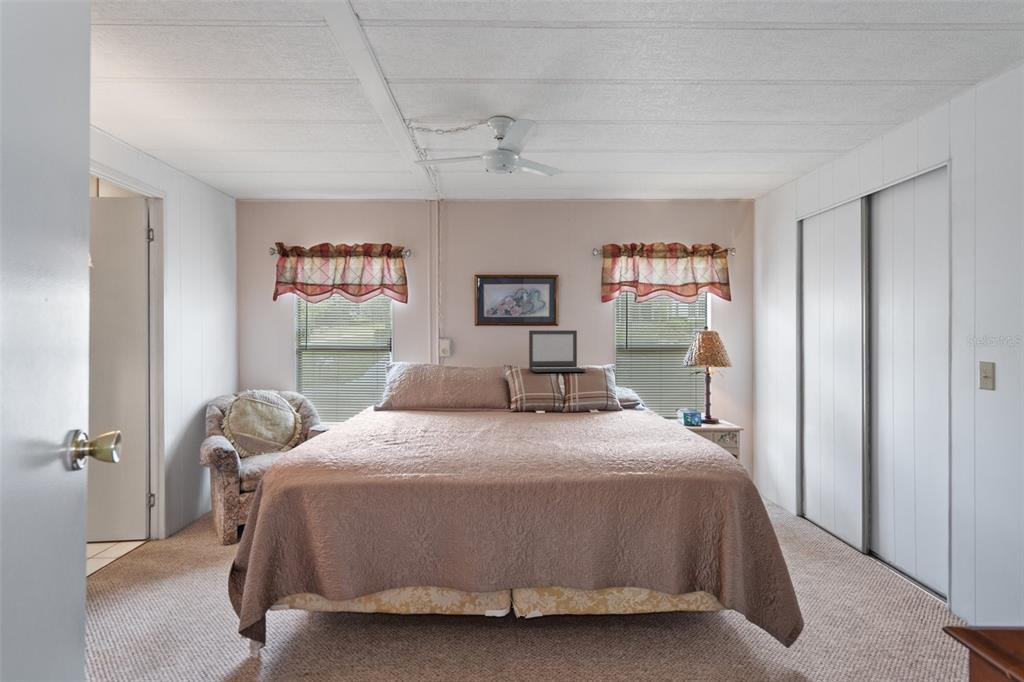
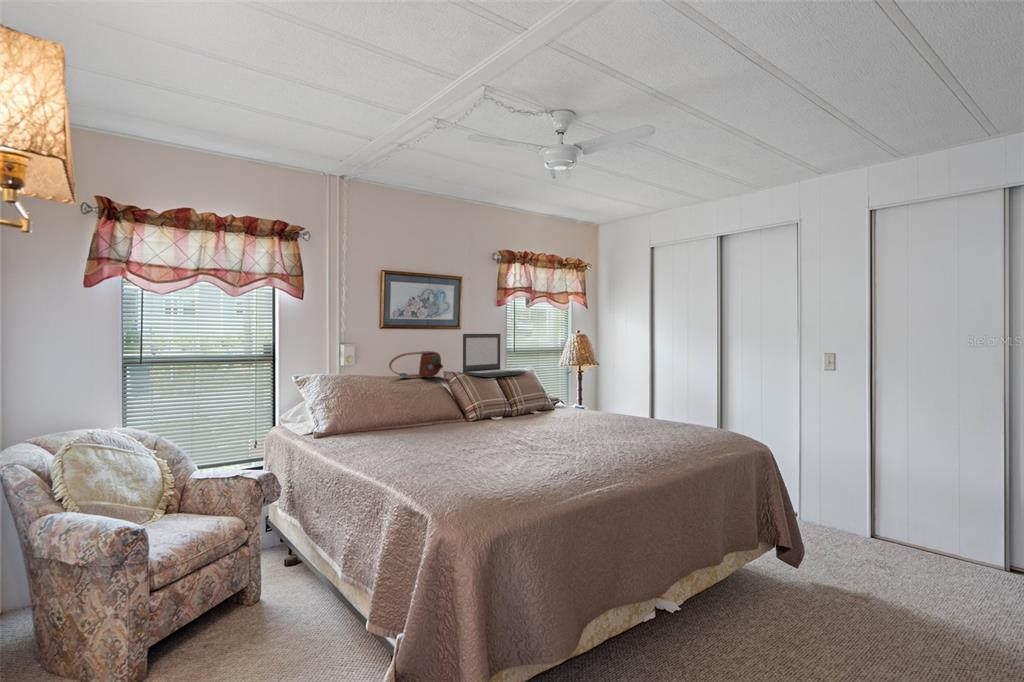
handbag: none [450,346,499,370] -> present [389,351,443,378]

